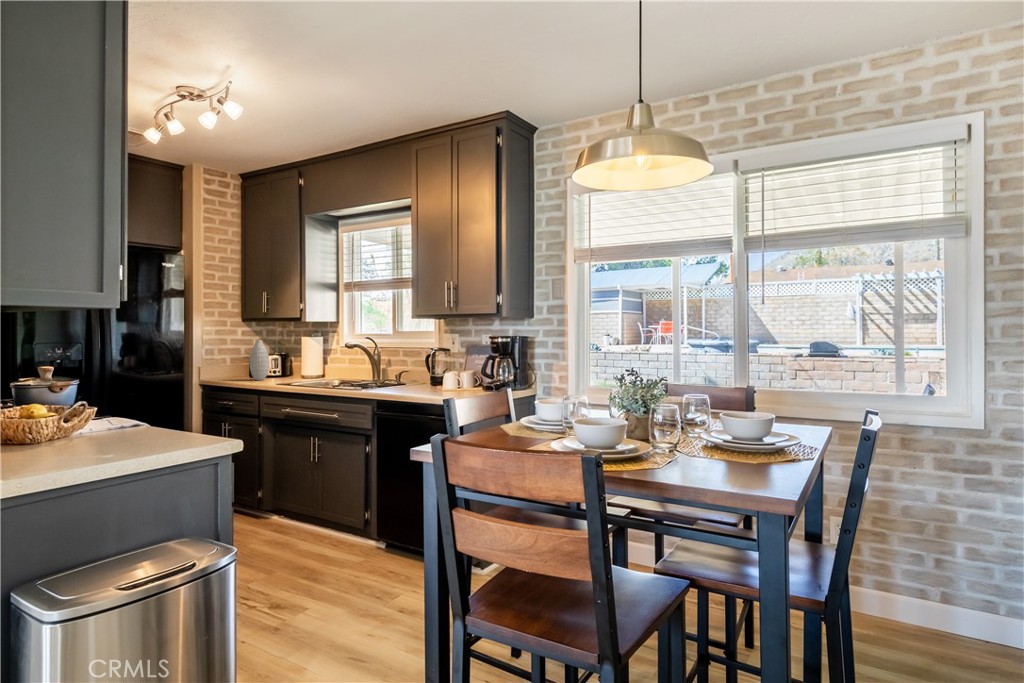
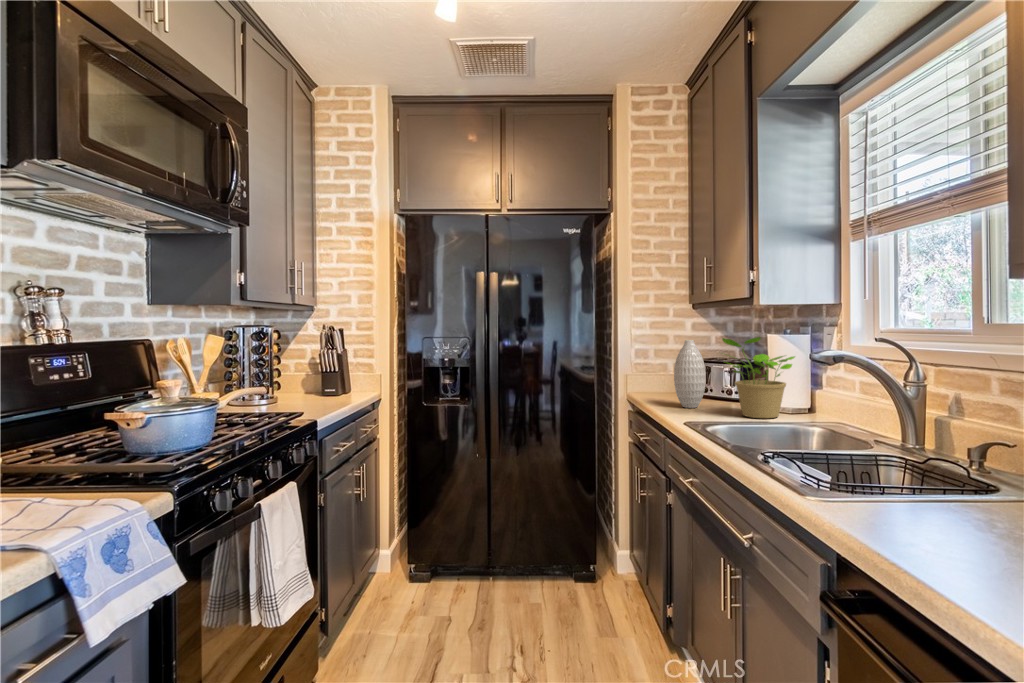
potted plant: none [282,337,323,380] -> present [722,337,795,418]

